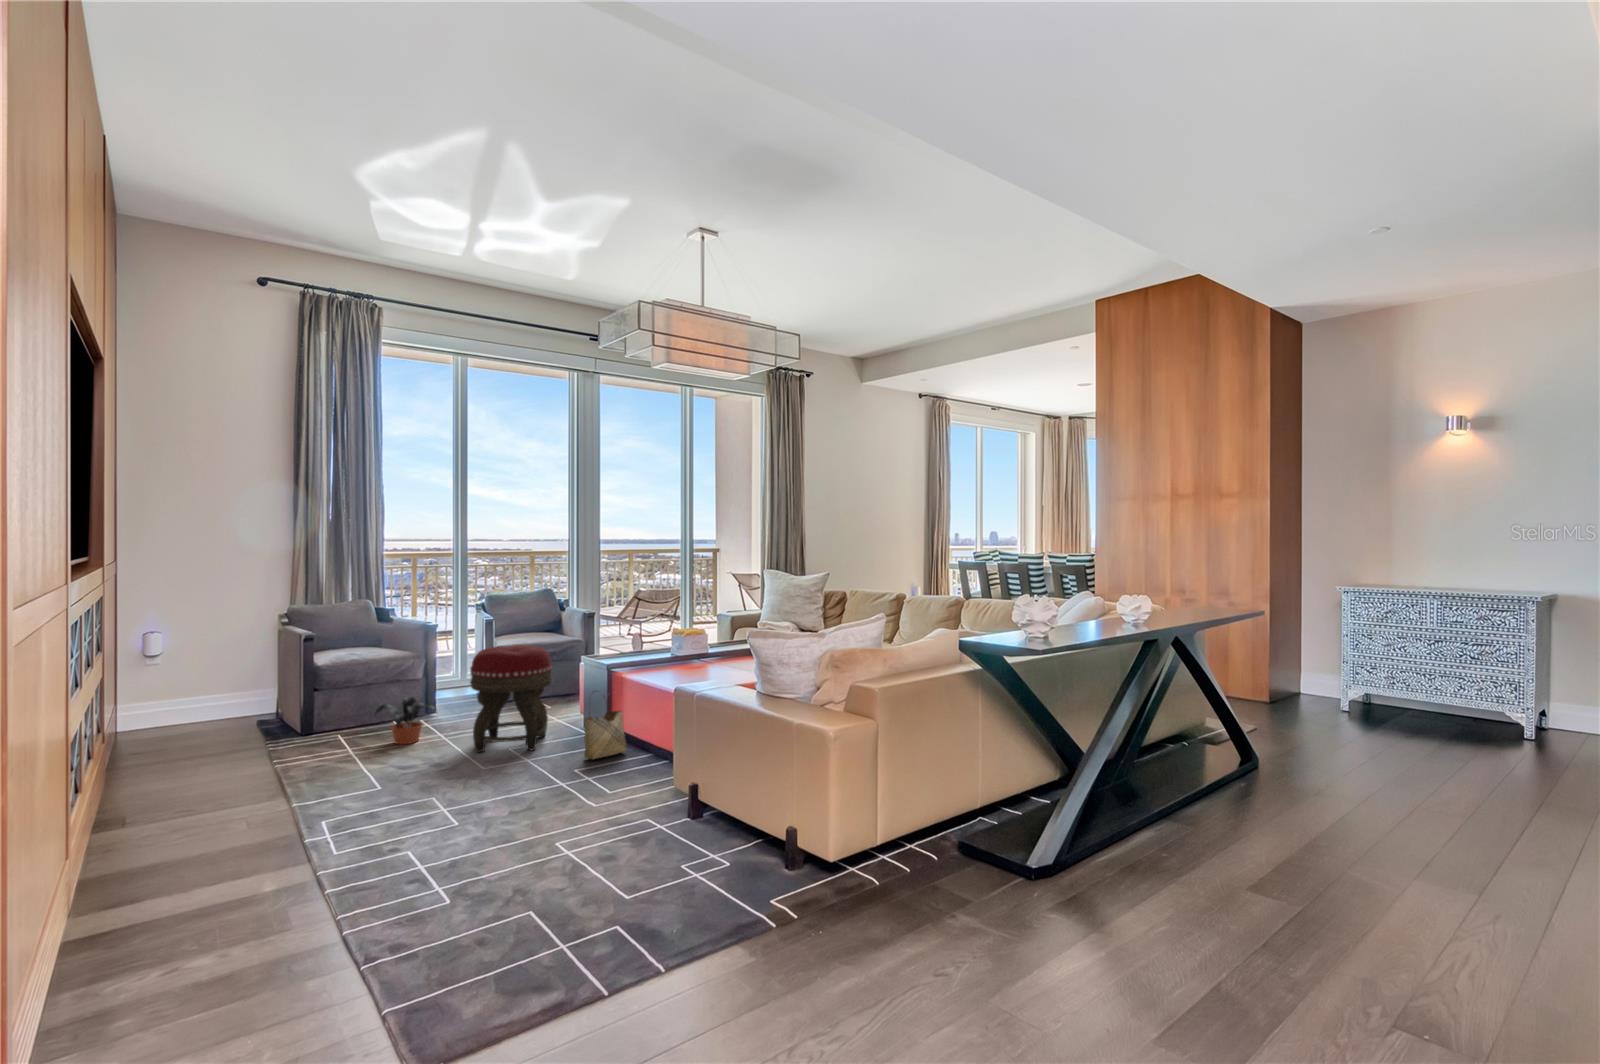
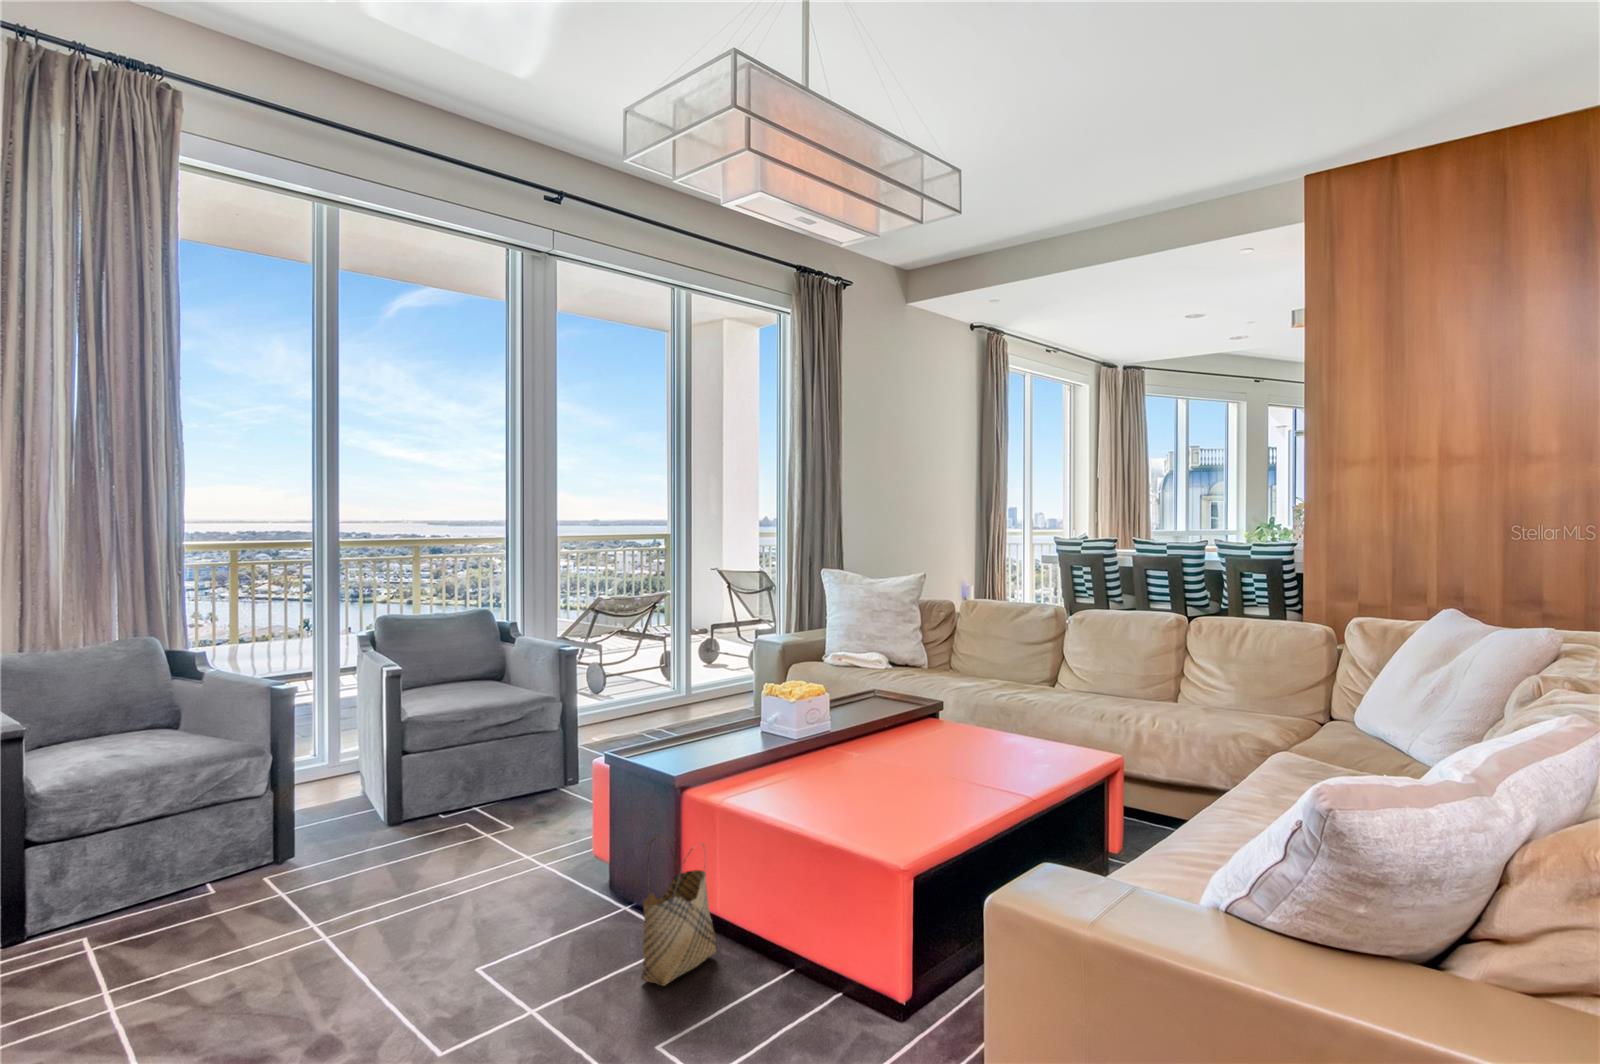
footstool: present [470,645,552,752] -> none [387,734,550,968]
potted plant: present [375,697,437,744] -> none [175,839,311,947]

